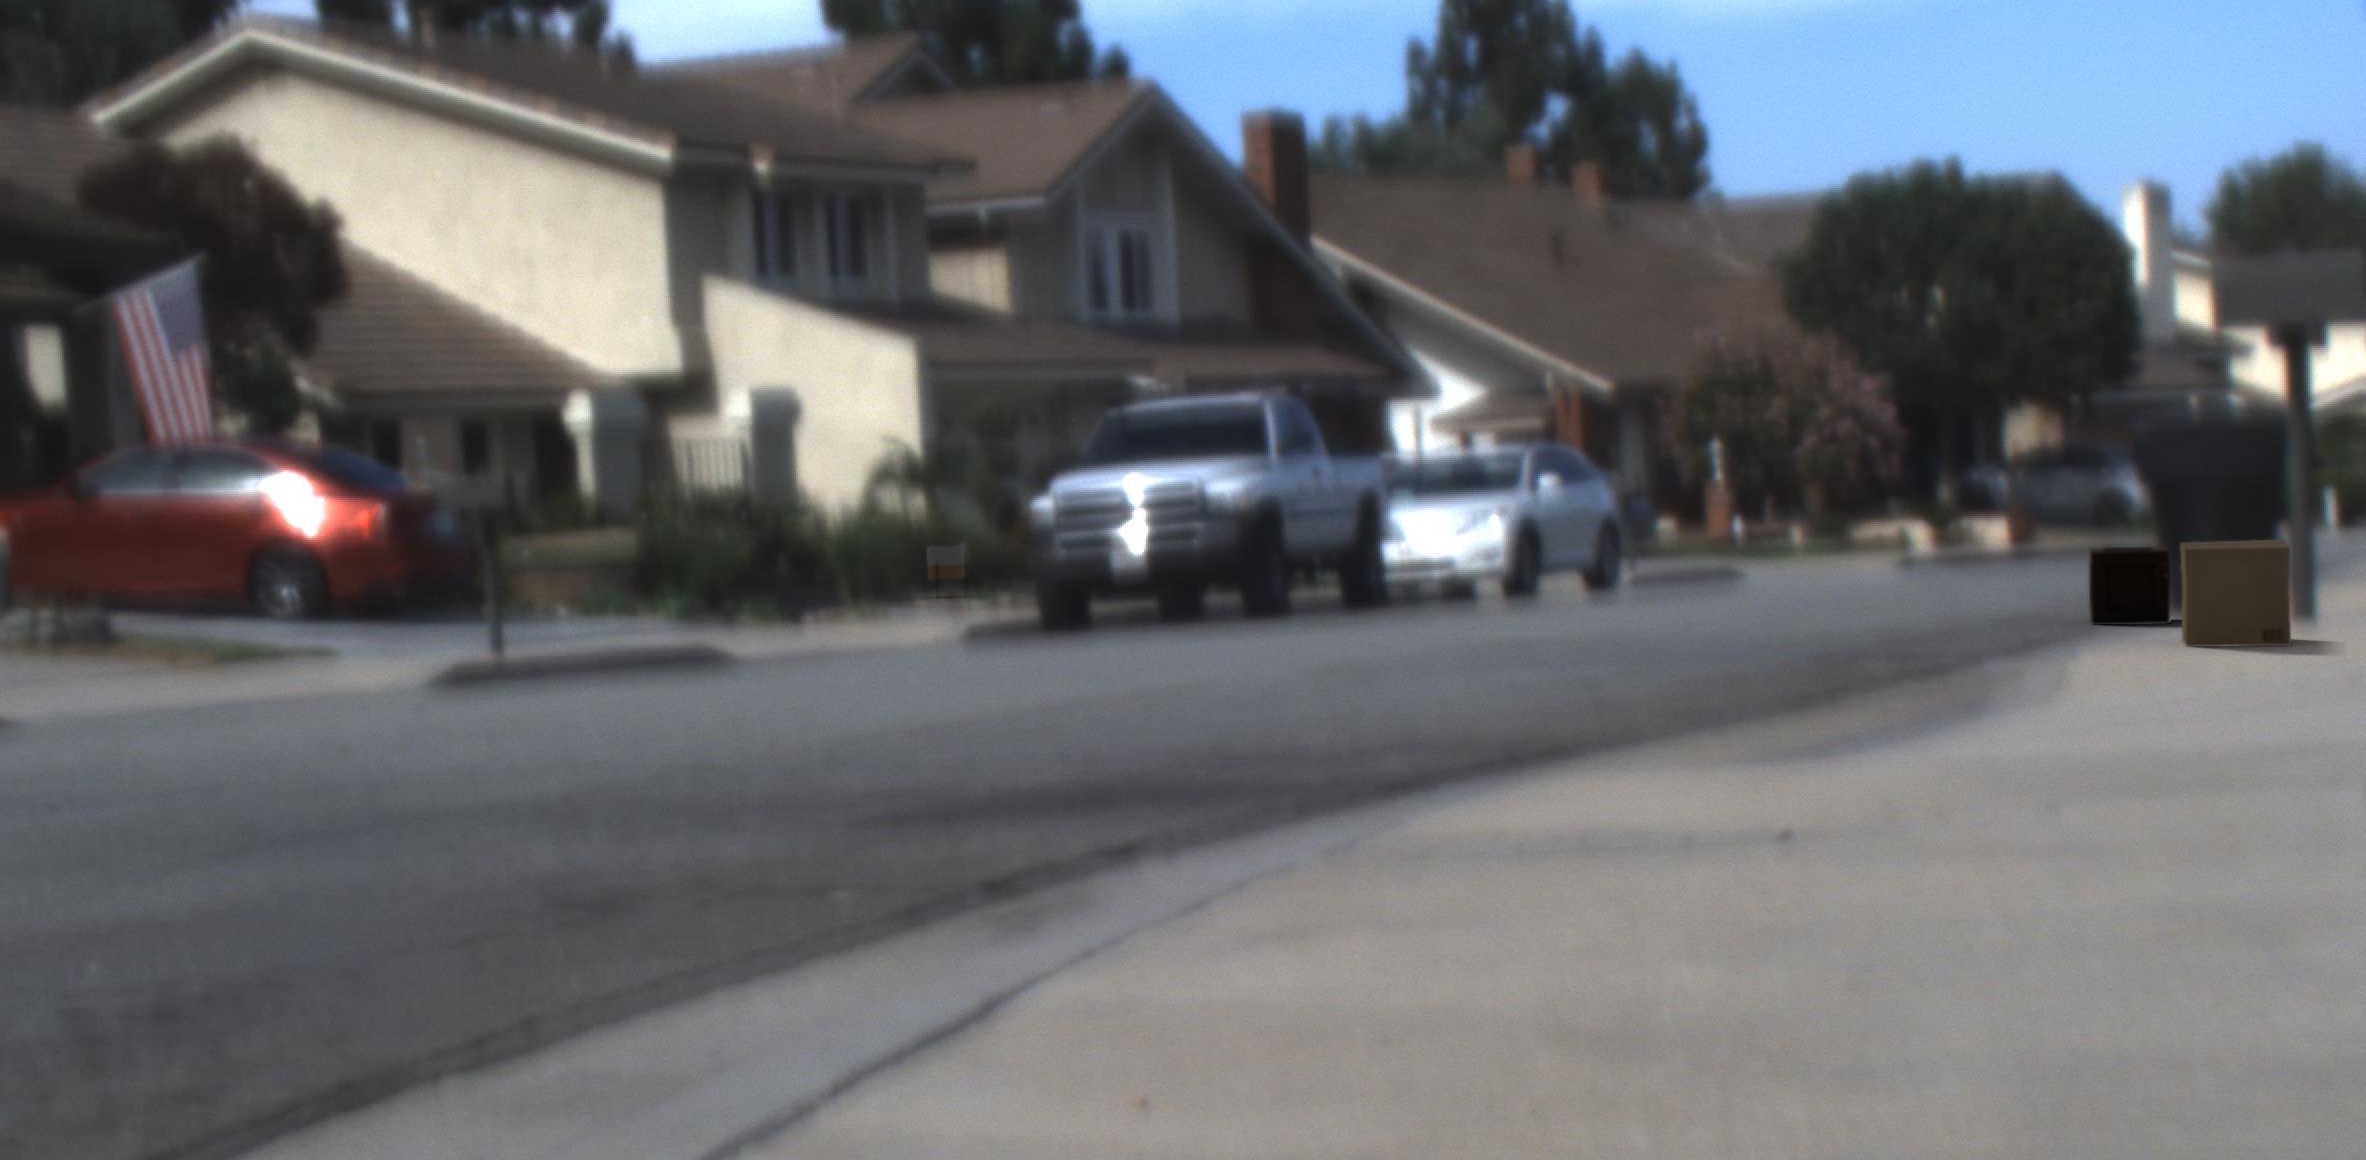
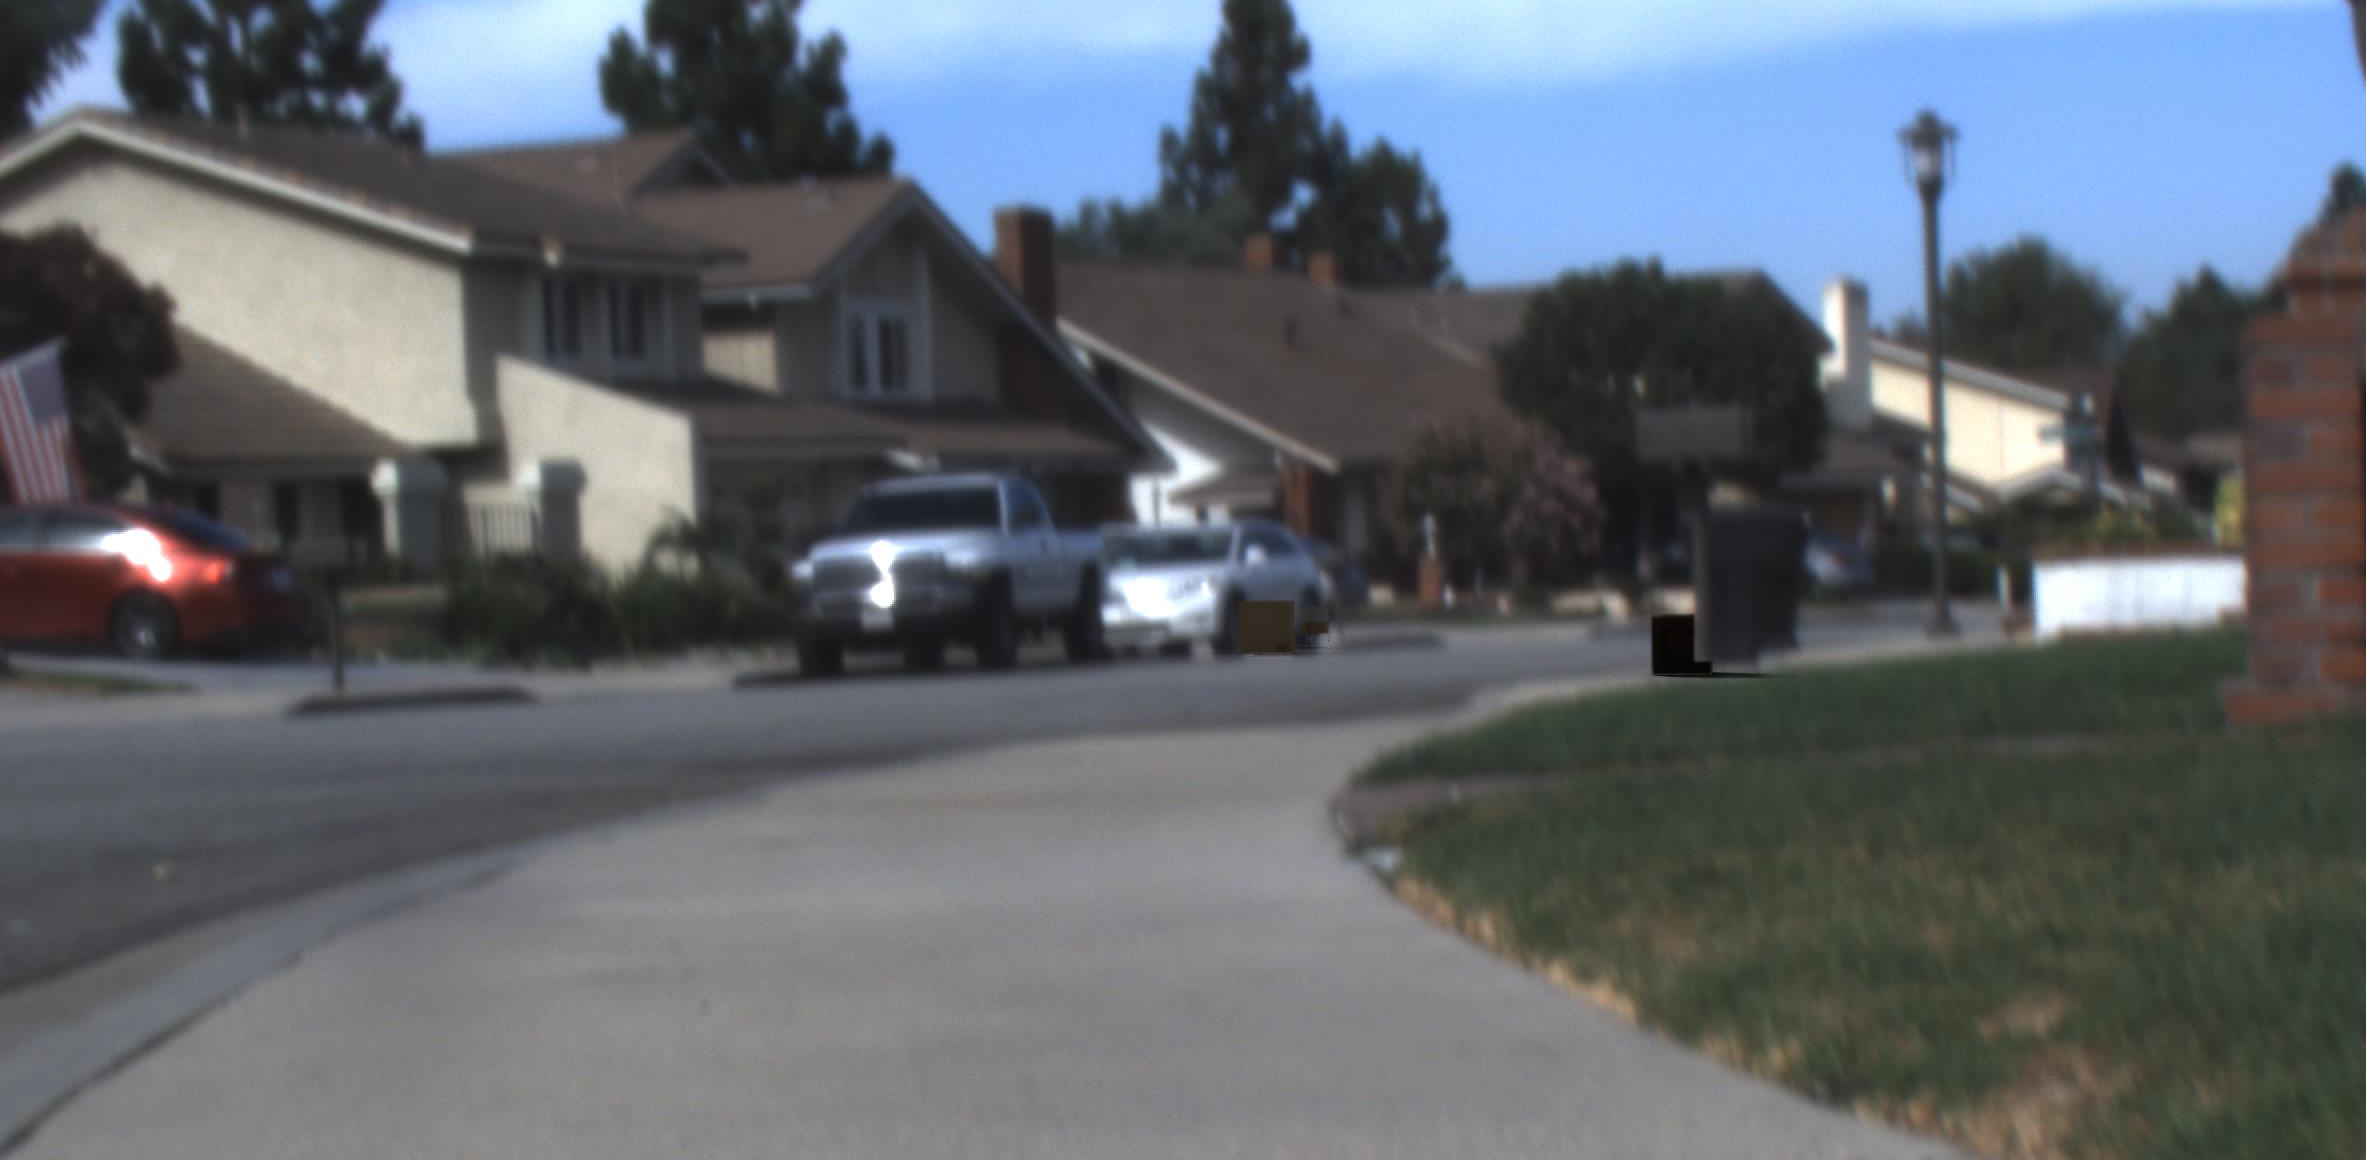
cardboard box: present [2180,540,2291,647] -> present [1239,600,1296,655]
planter: present [927,545,967,583] -> present [1299,606,1329,642]

